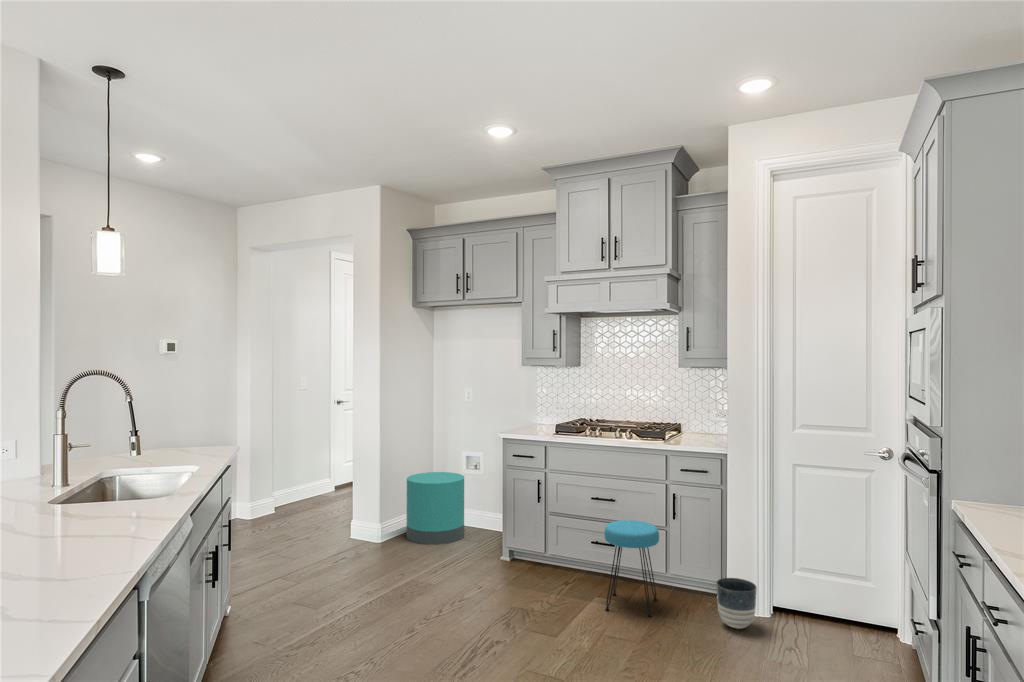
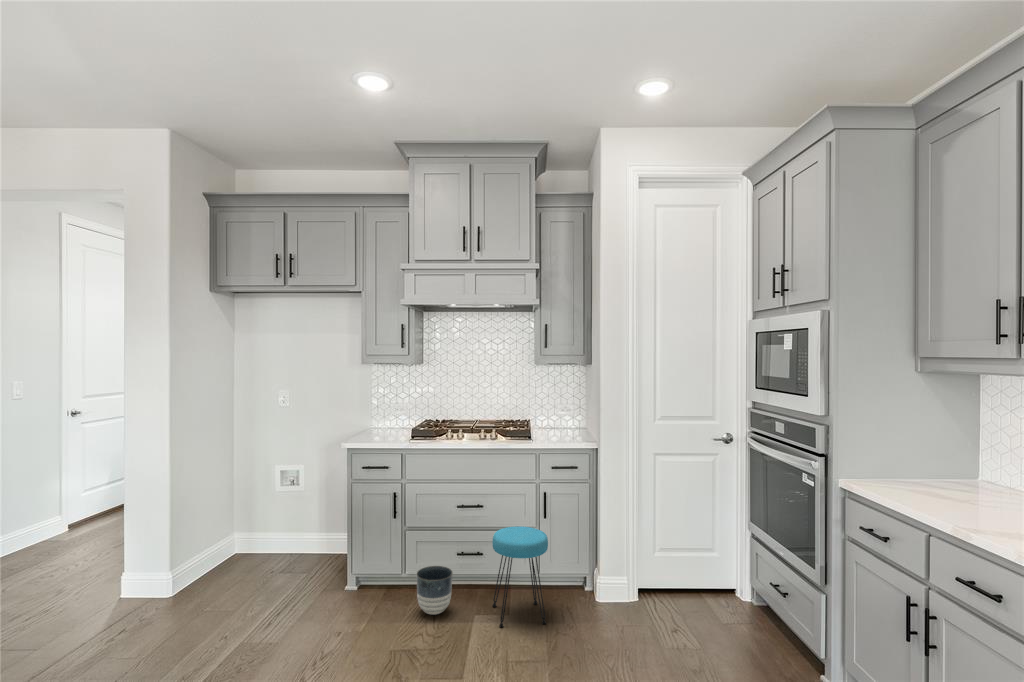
trash can: present [406,472,464,544] -> none [204,490,283,584]
planter: present [716,578,757,629] -> present [416,566,453,615]

